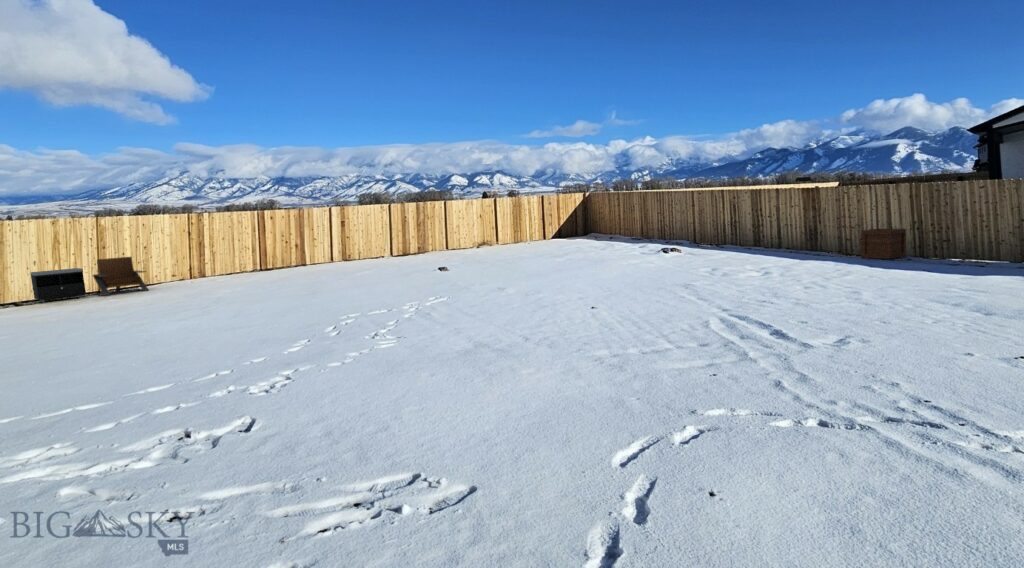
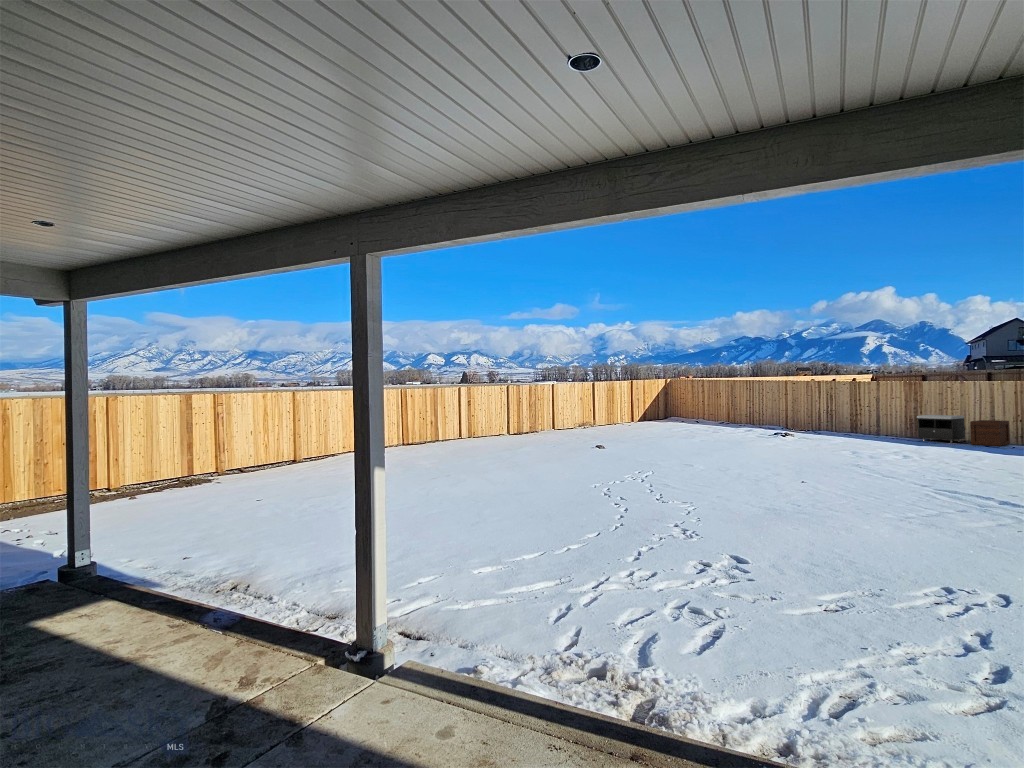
lounge chair: present [93,257,148,296] -> none [290,429,336,464]
storage bench: present [31,268,86,302] -> present [917,415,965,442]

